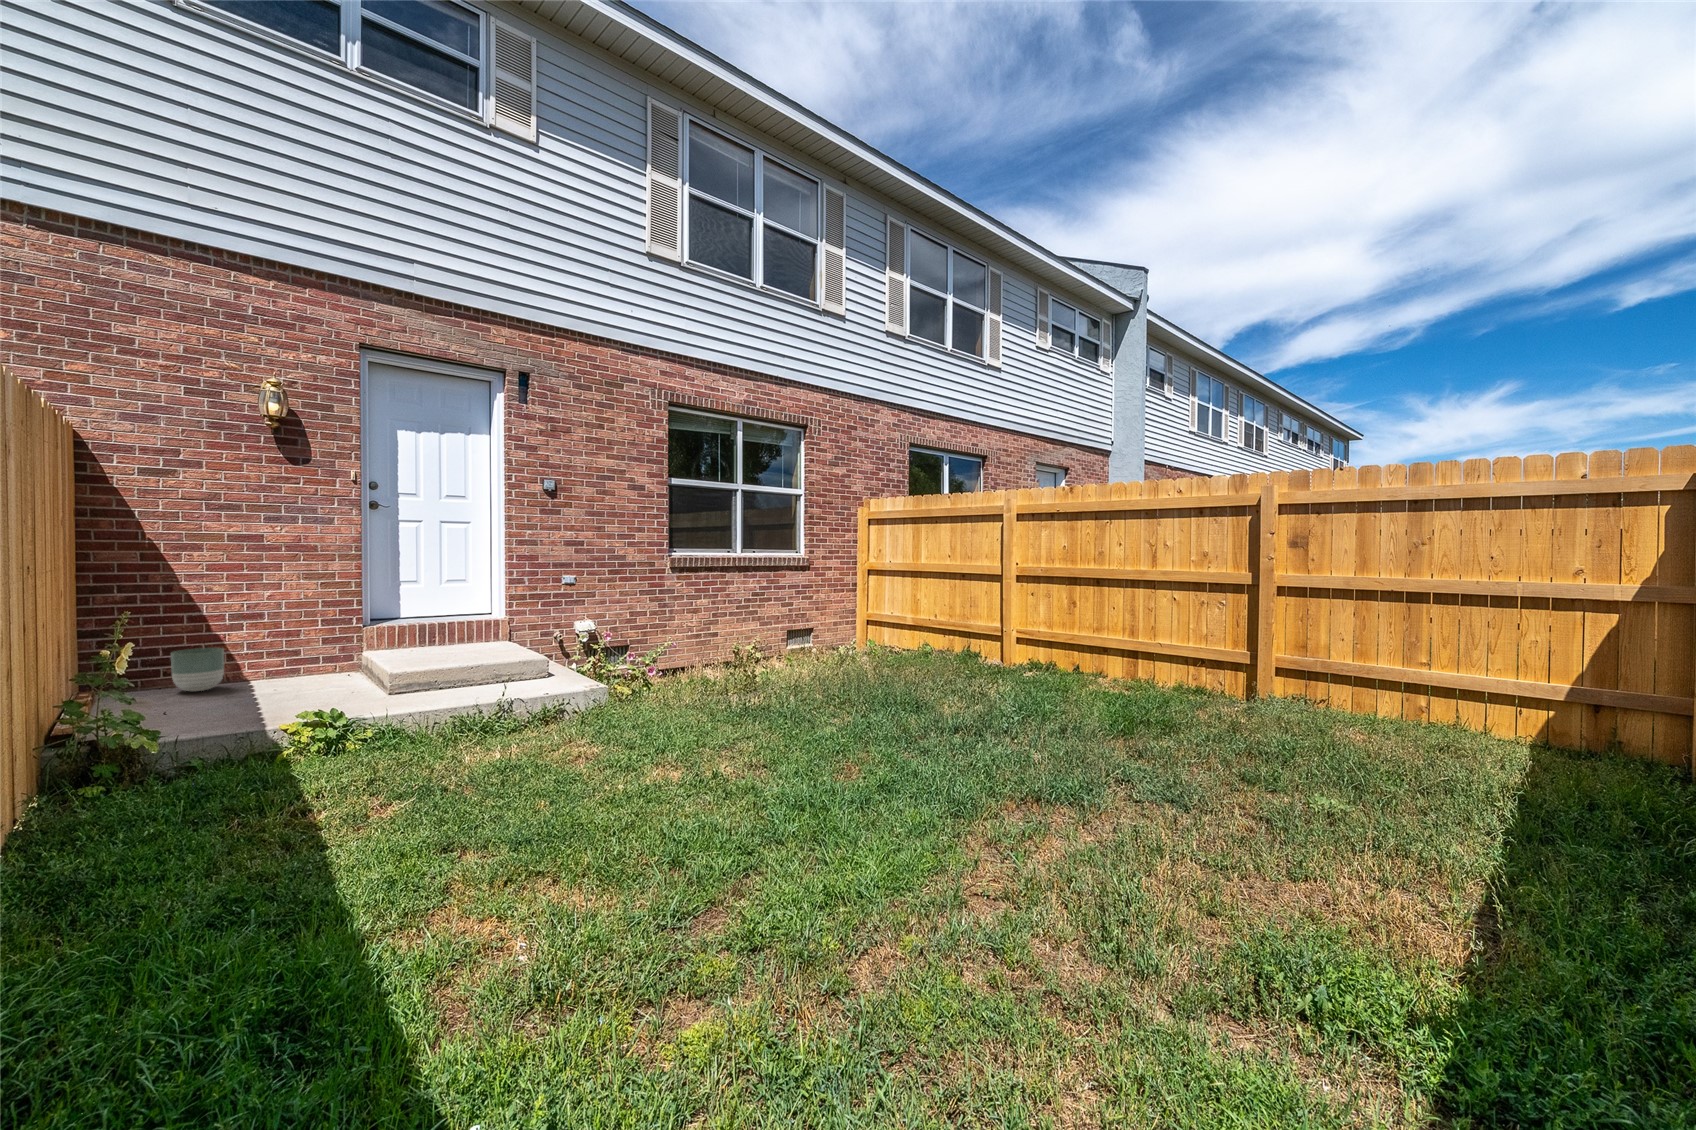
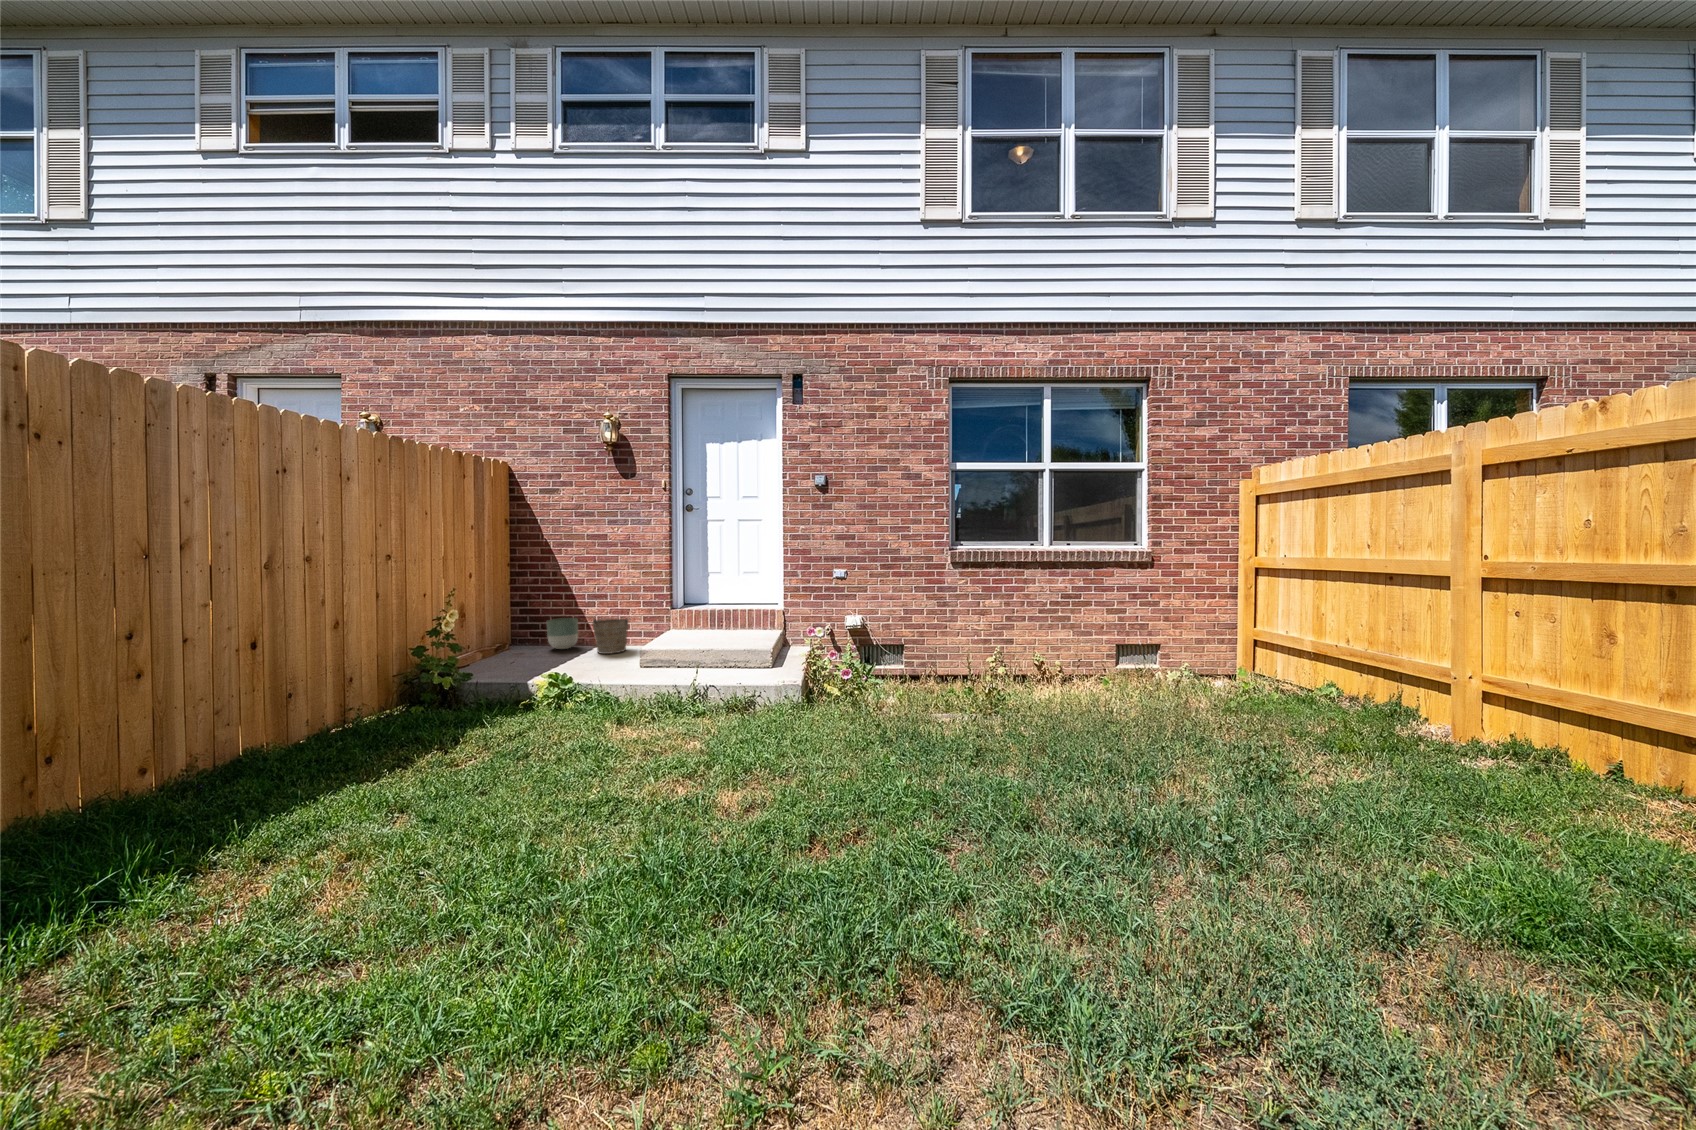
bucket: none [260,641,321,689] -> present [593,618,630,654]

